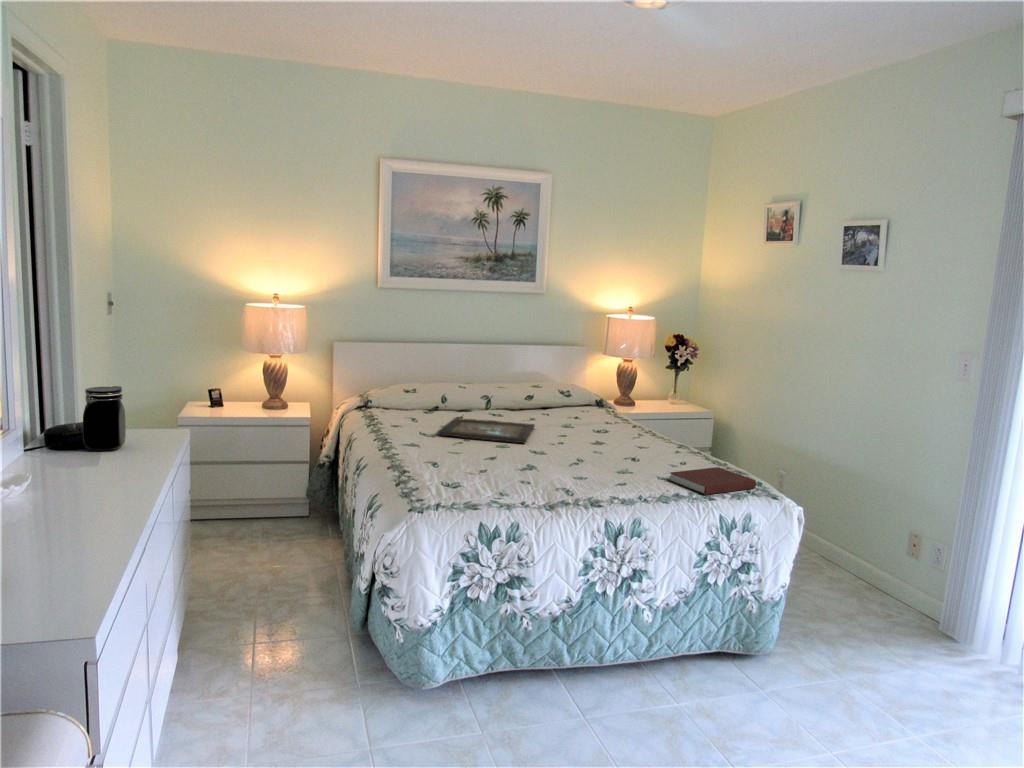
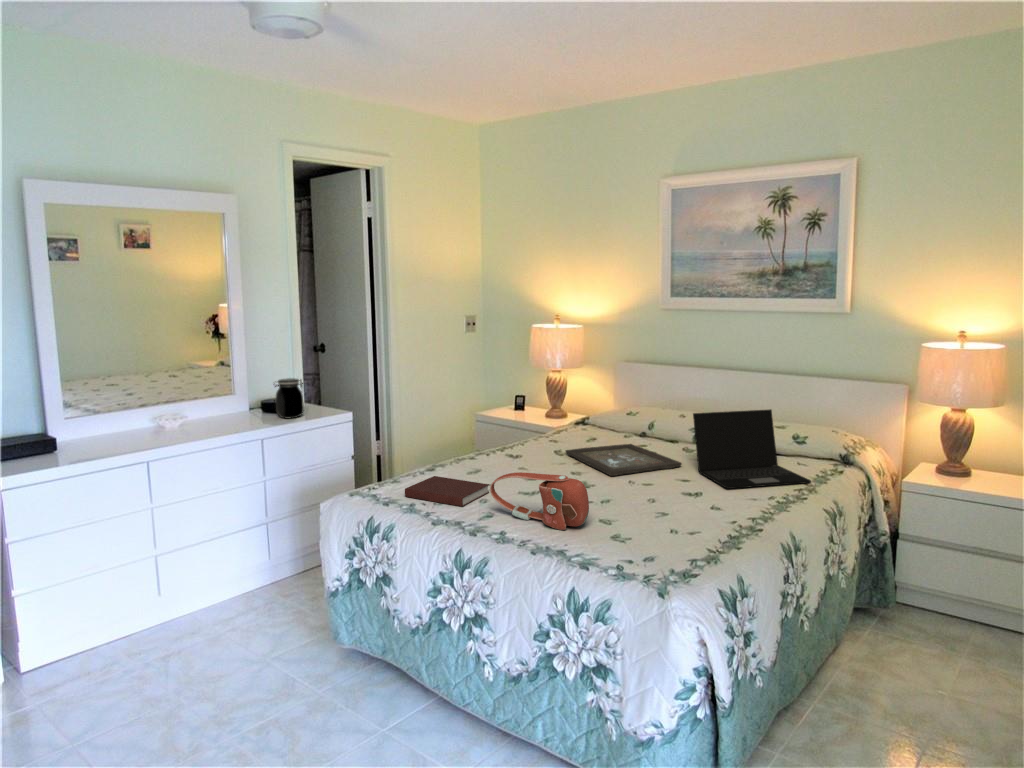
laptop: none [546,372,620,435] -> present [693,409,811,489]
handbag: none [562,436,651,484] -> present [490,472,589,530]
notebook: present [669,467,756,495] -> present [405,476,489,507]

